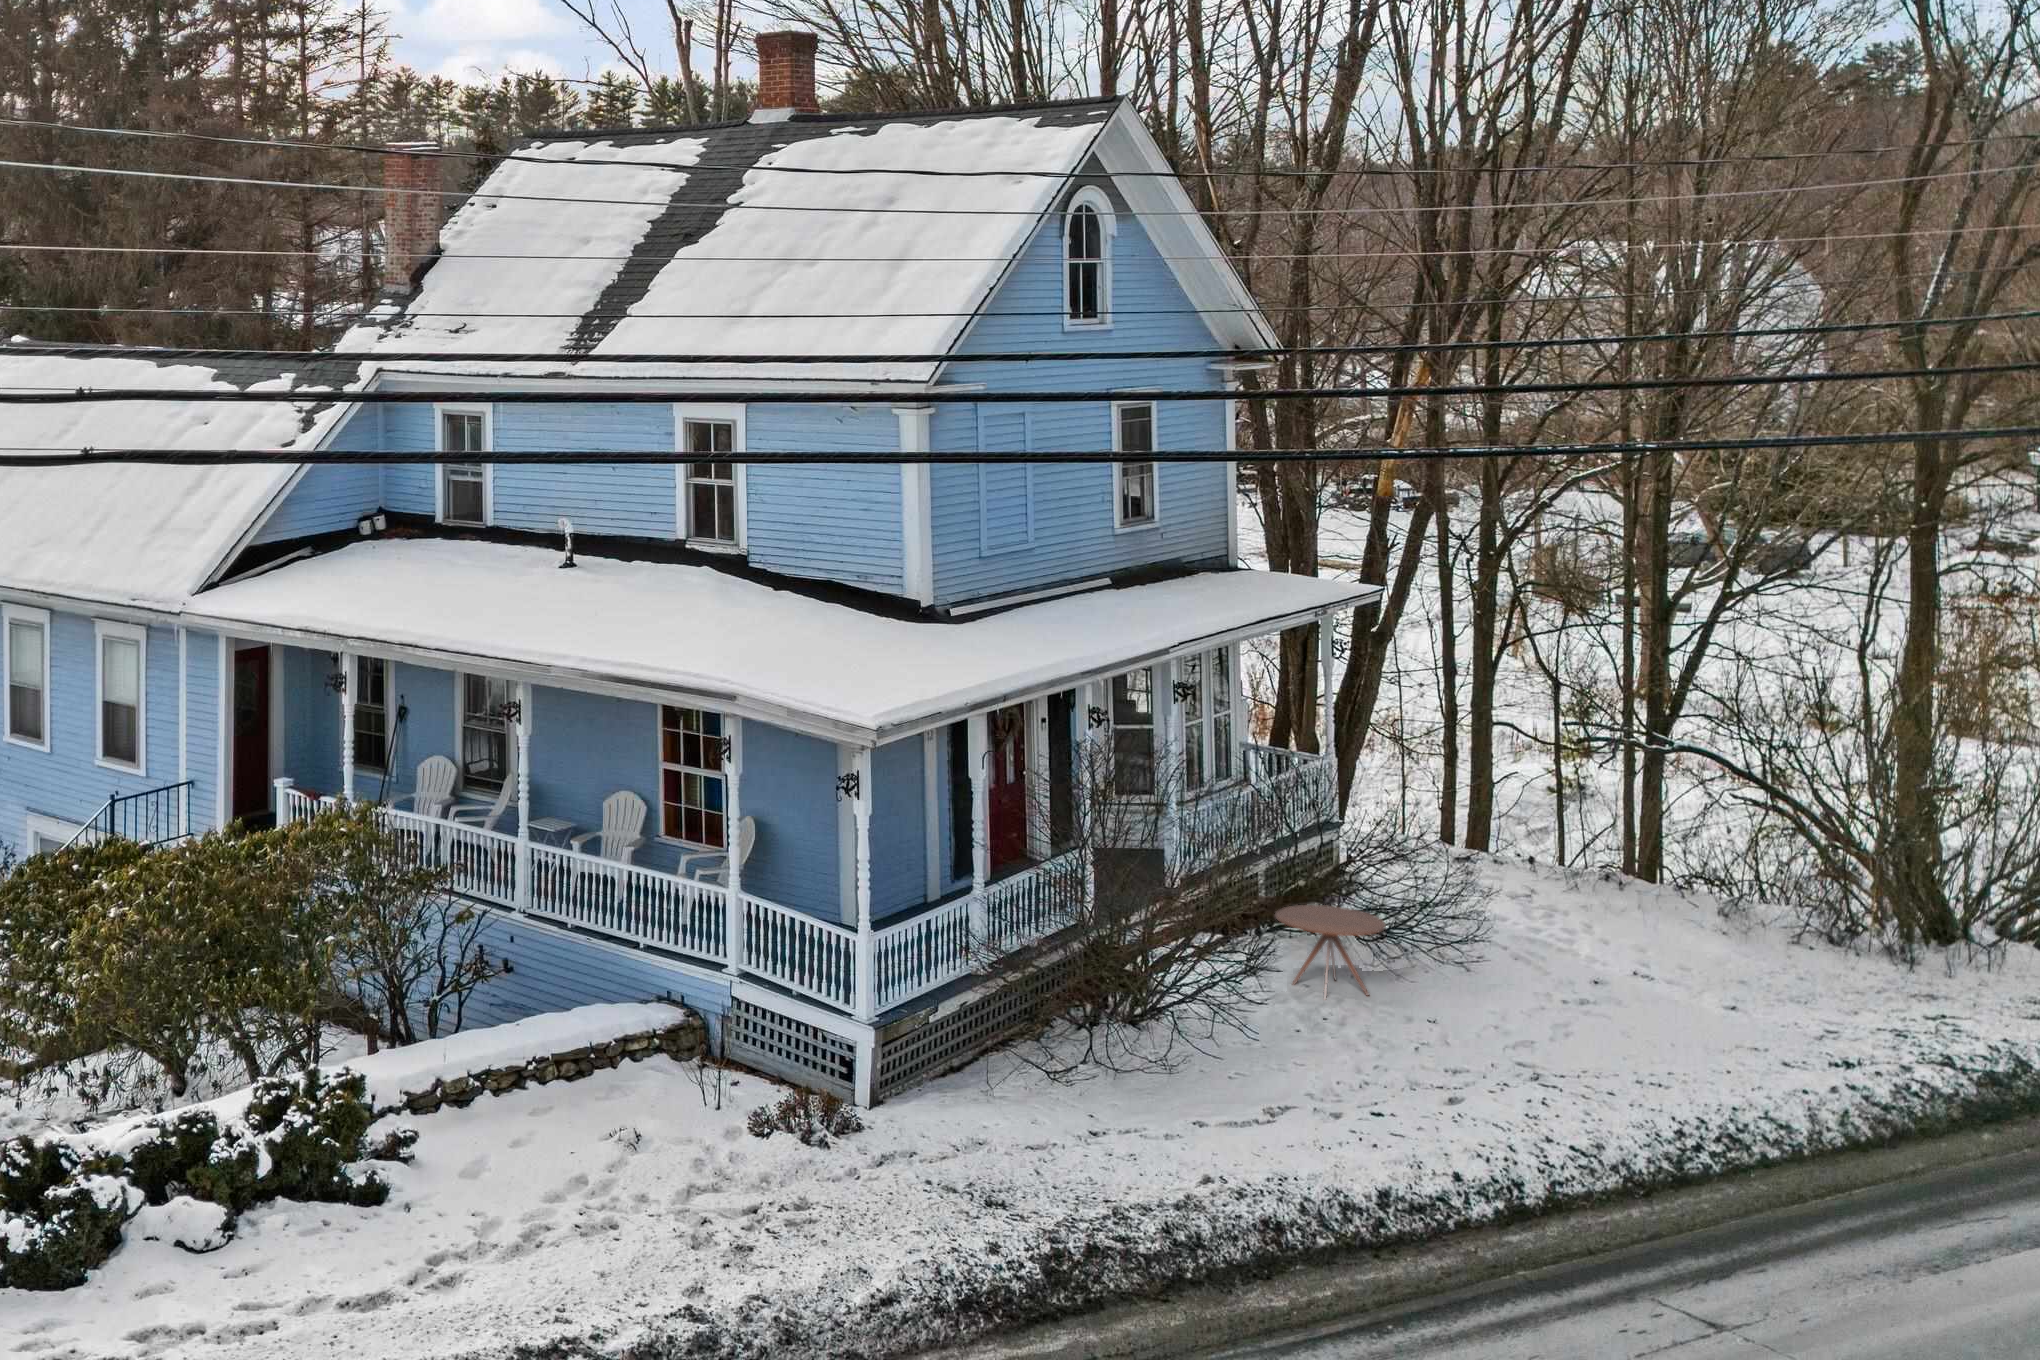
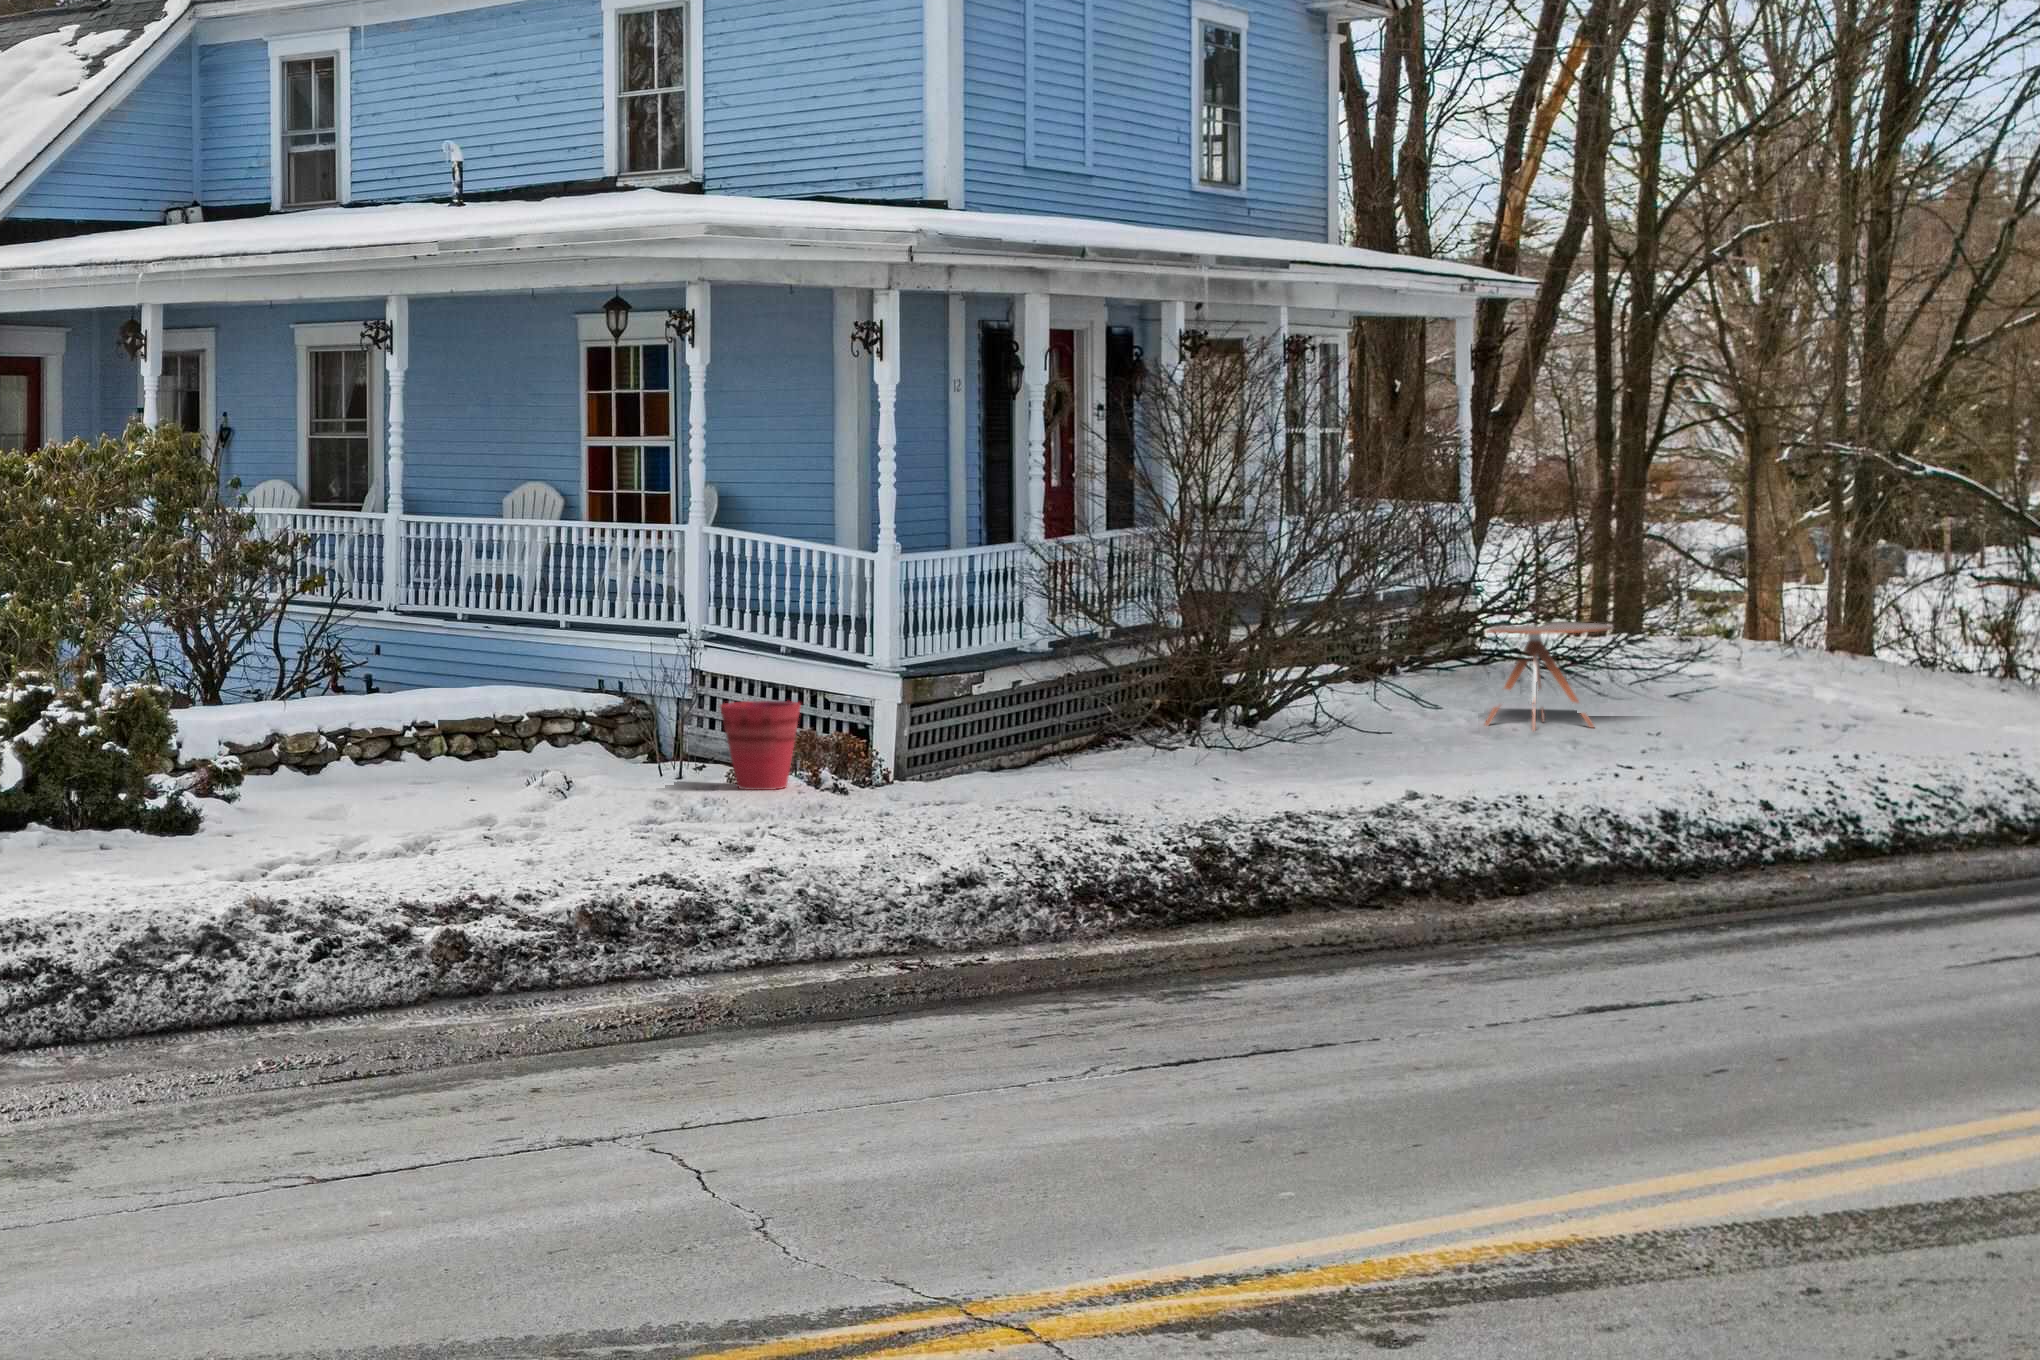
bucket: none [744,1026,800,1098] -> present [720,701,801,790]

